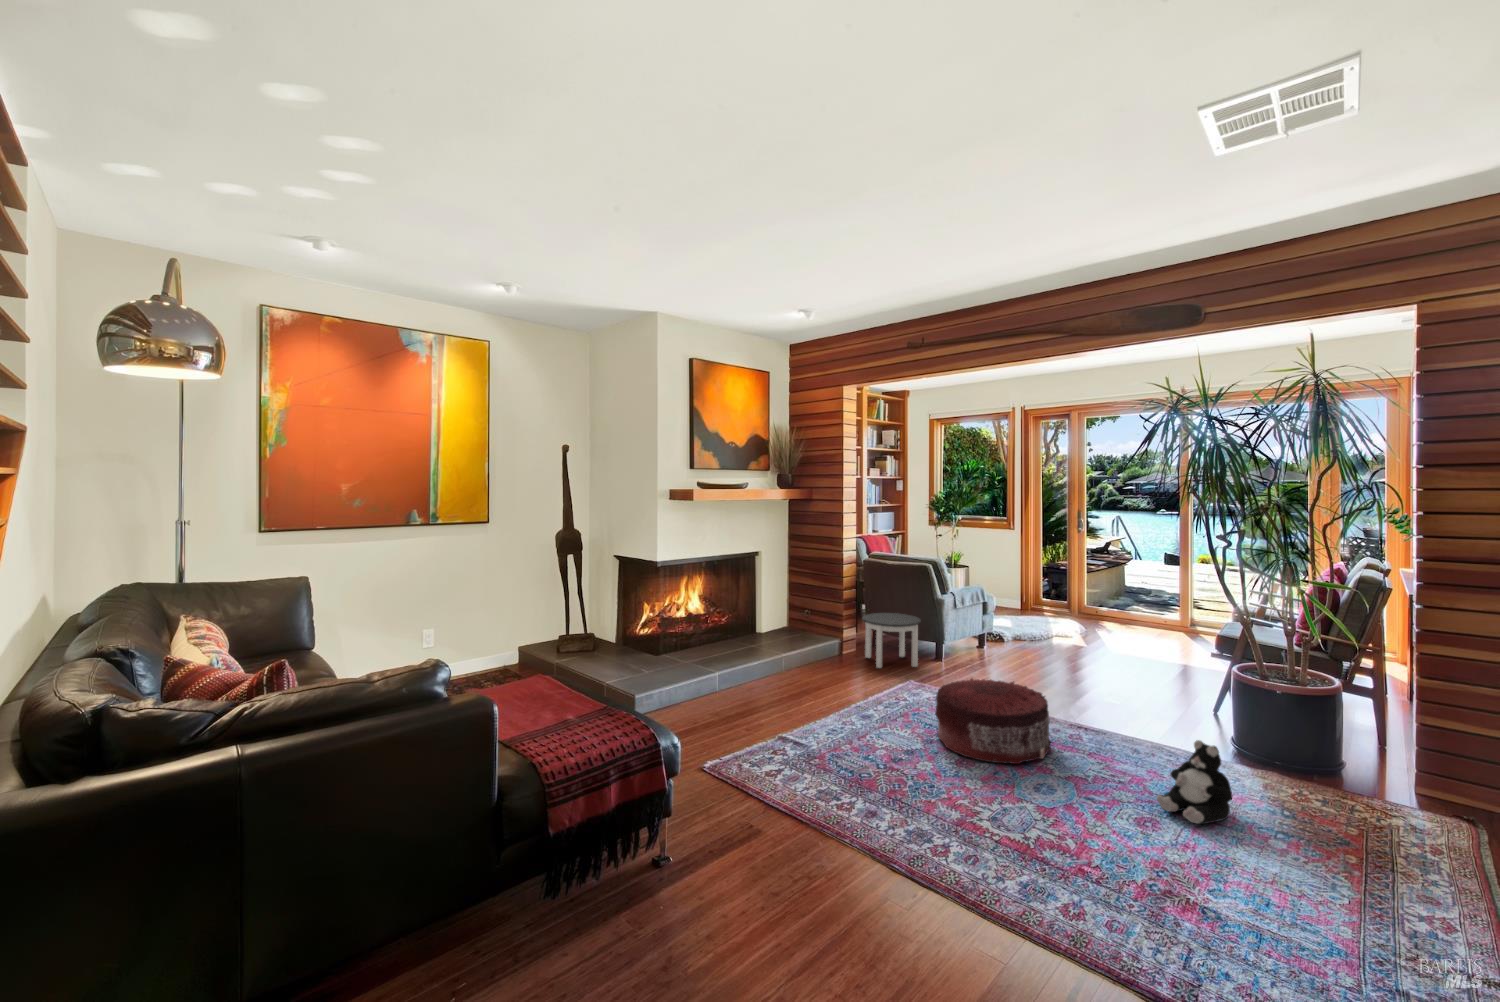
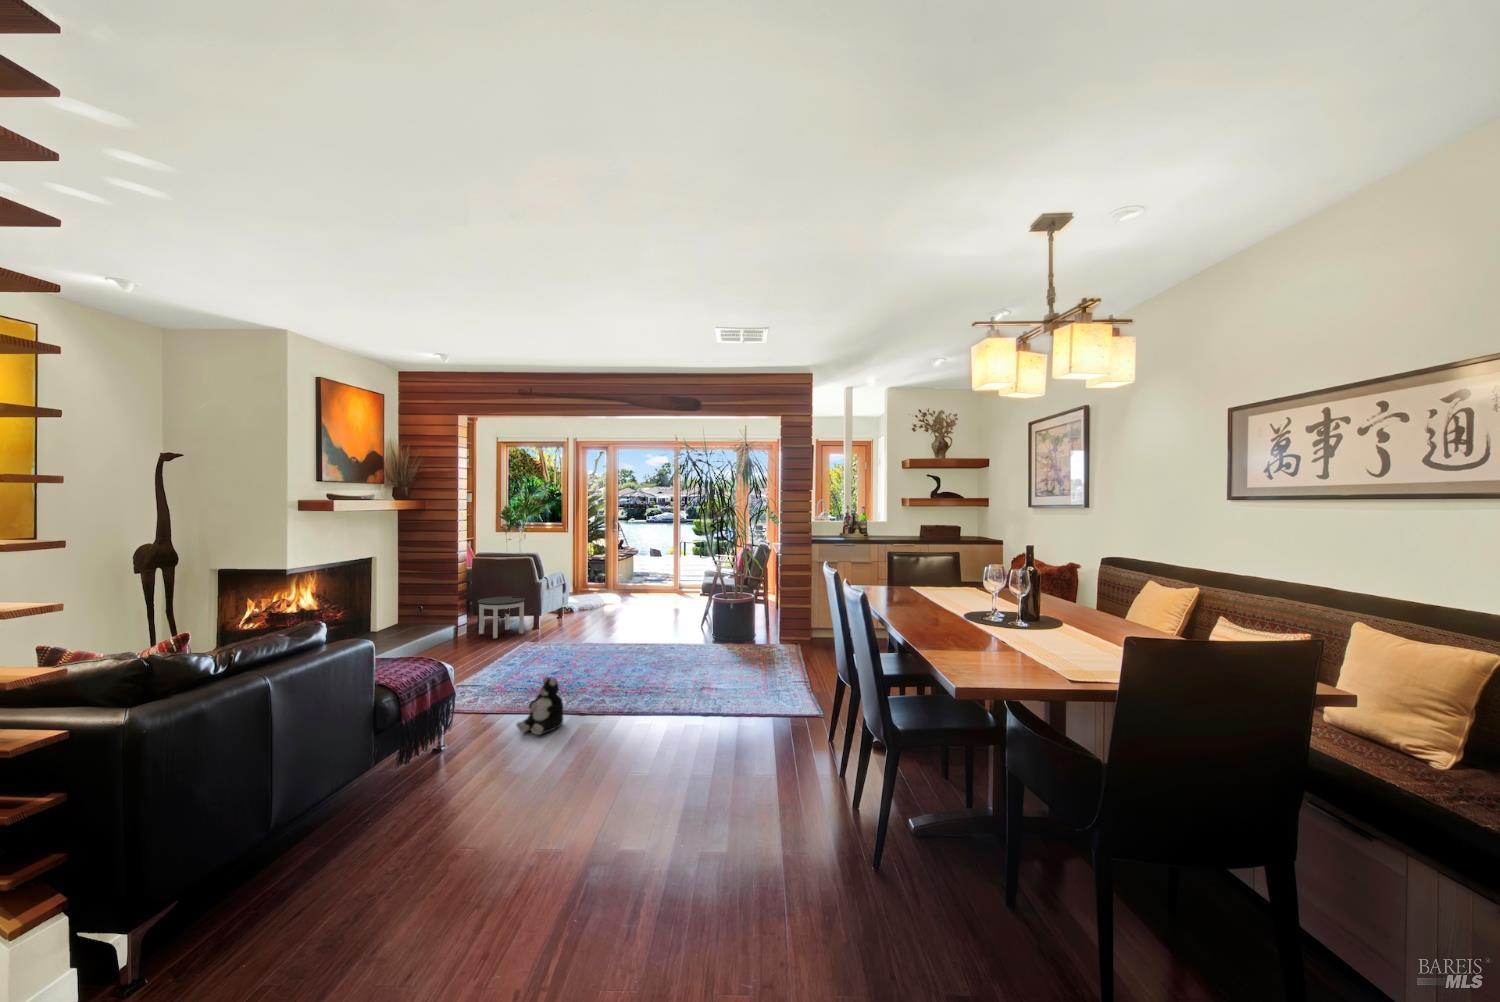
pouf: present [935,678,1051,764] -> none [564,621,633,668]
plush toy: present [1157,740,1232,824] -> present [517,677,564,735]

